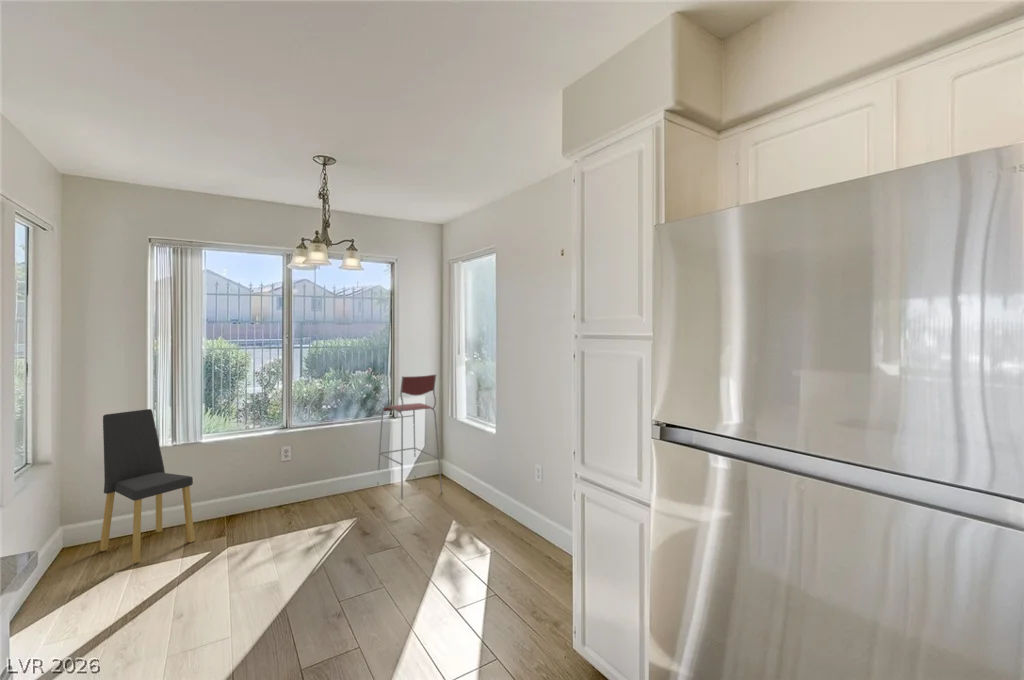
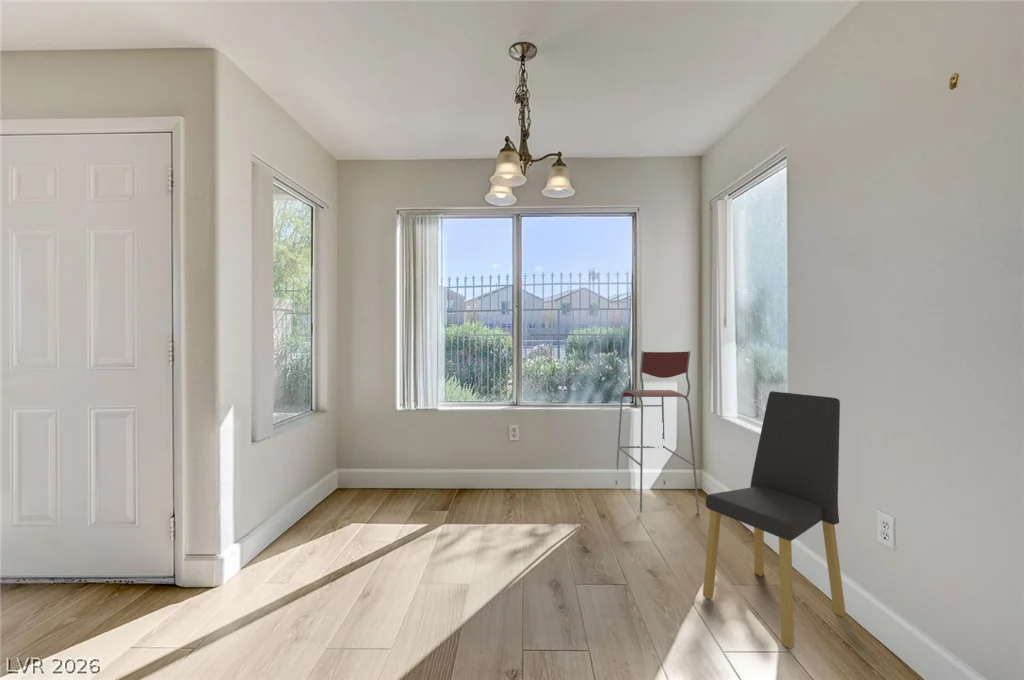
dining chair: present [100,409,195,564] -> present [703,391,846,649]

